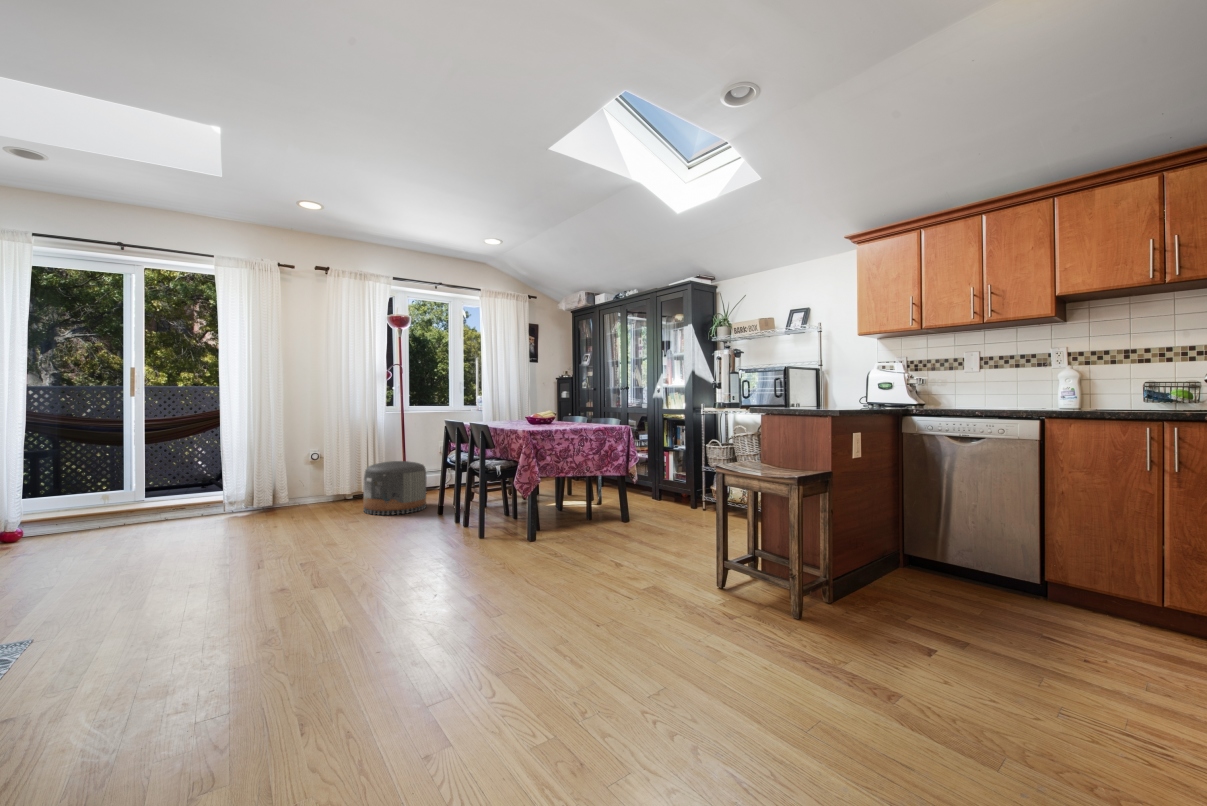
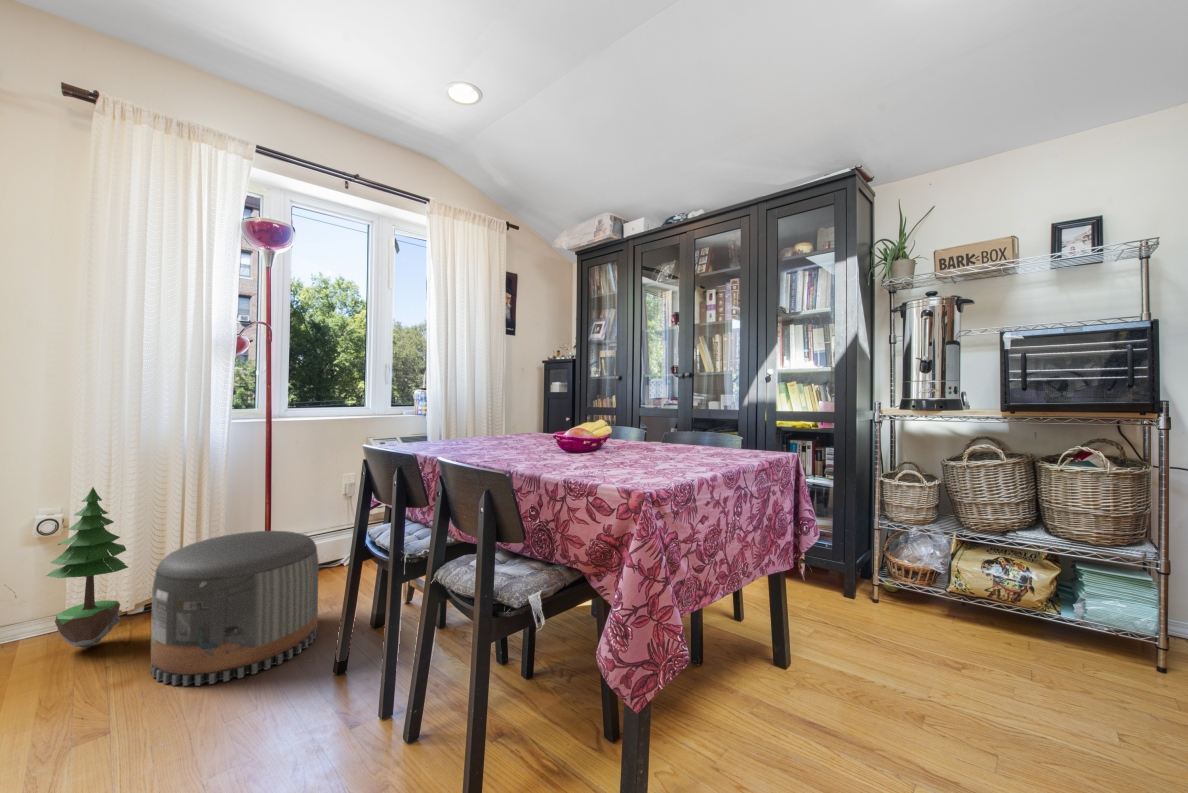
potted tree: none [323,439,350,507] -> present [46,487,128,648]

